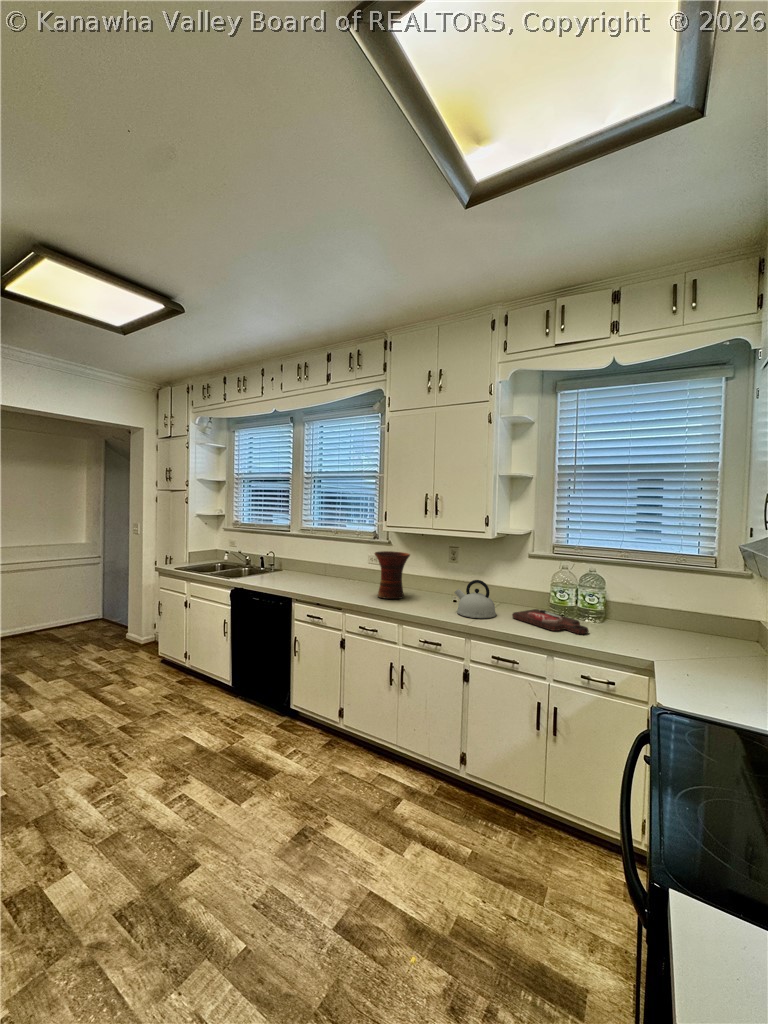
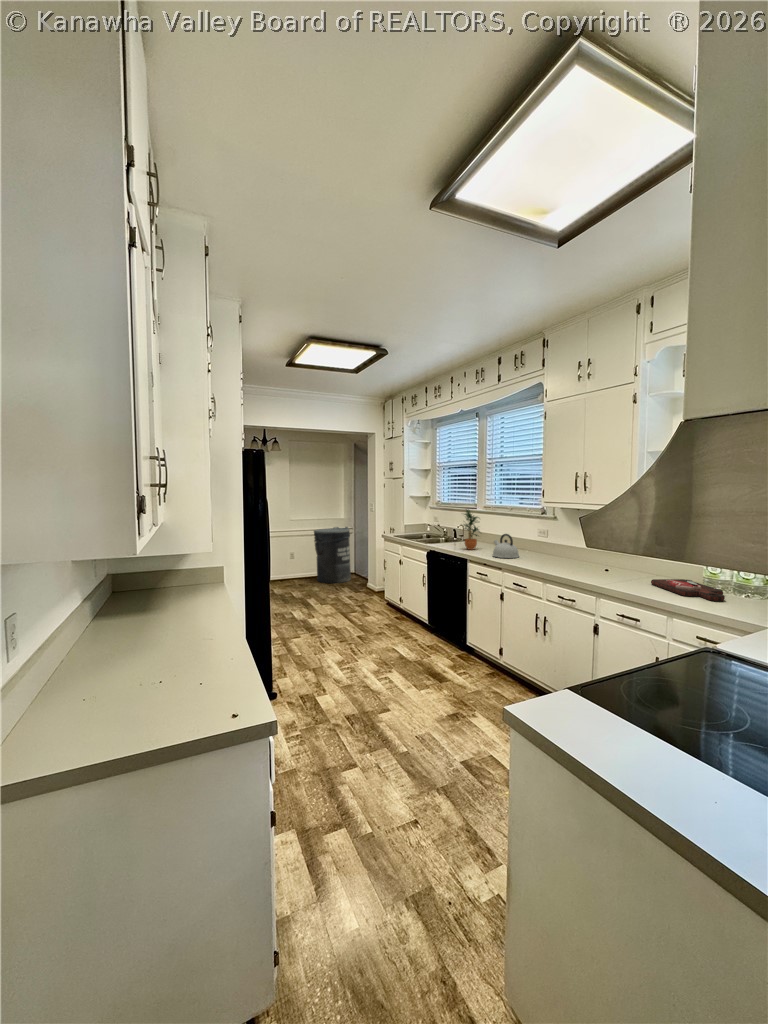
potted plant: none [279,532,307,585] -> present [464,509,480,550]
vase: present [374,551,410,599] -> none [531,524,564,564]
trash can: none [29,554,96,642] -> present [314,527,351,583]
kettle: present [454,580,496,618] -> present [493,534,519,558]

